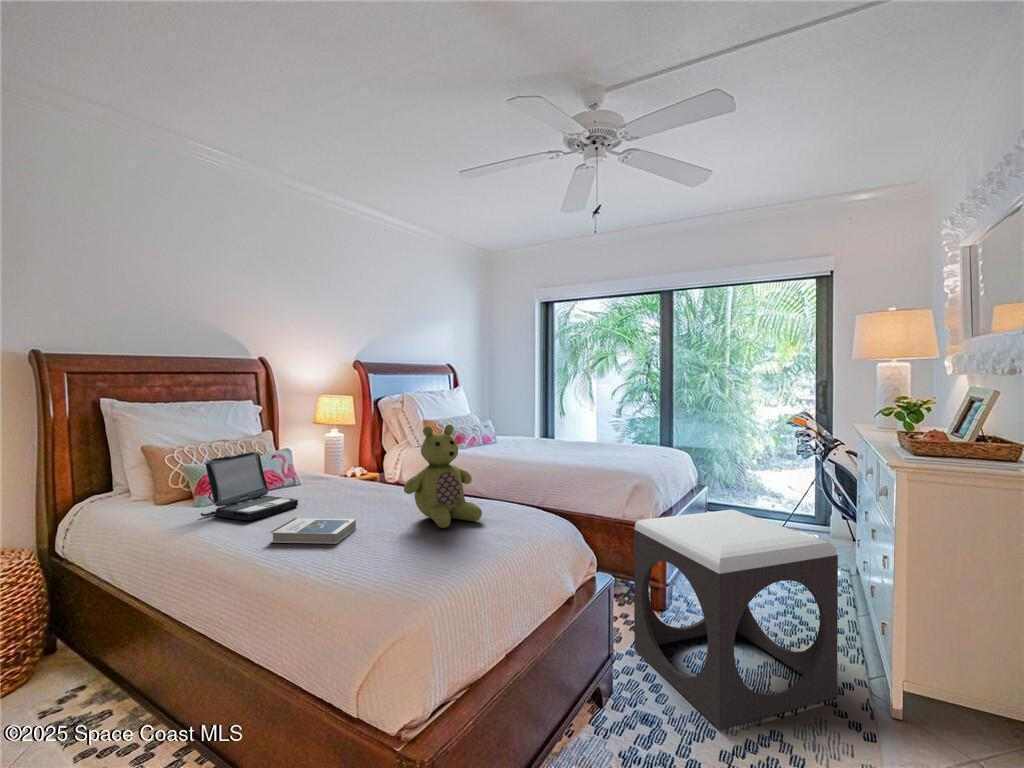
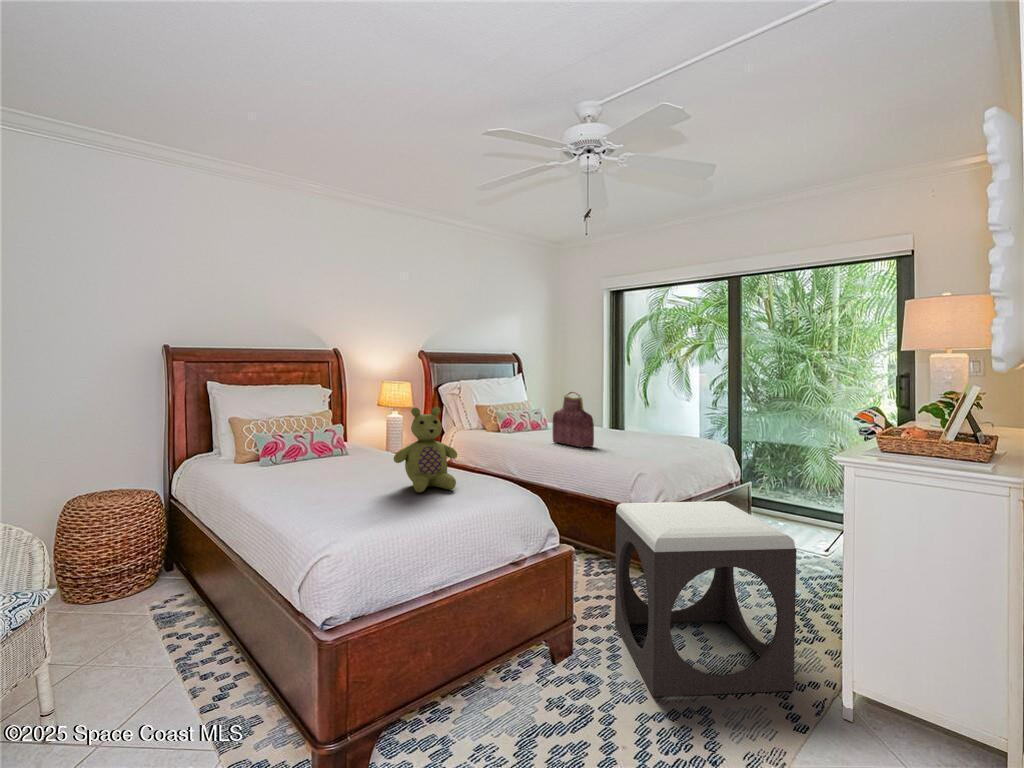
handbag: none [520,402,568,460] -> present [553,392,594,448]
laptop: present [201,452,298,520] -> none [256,425,329,477]
hardback book: present [270,518,356,544] -> none [287,477,356,497]

